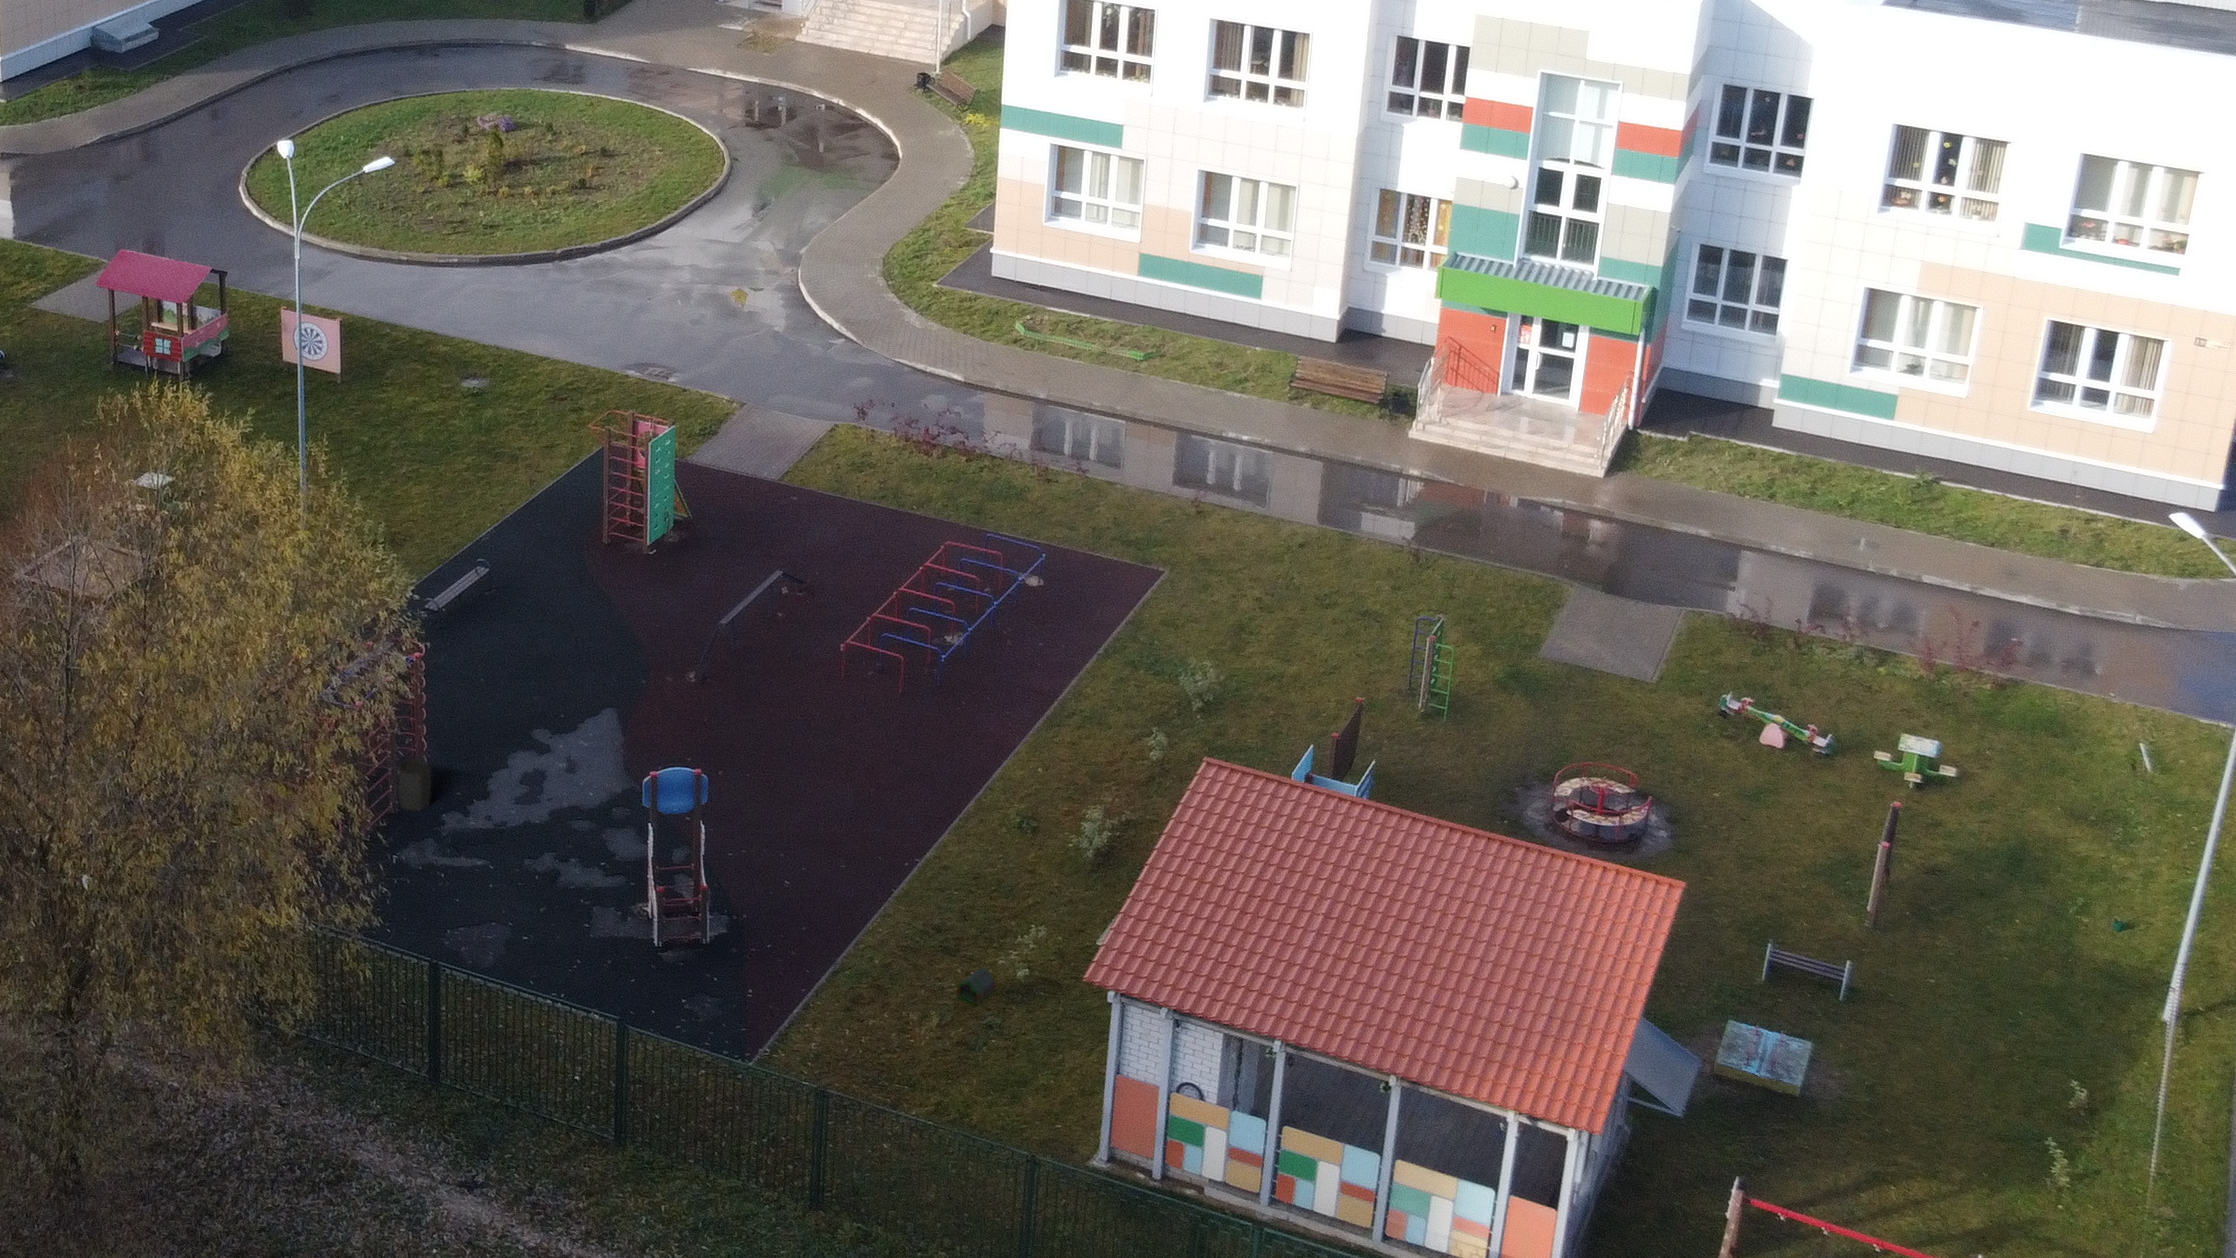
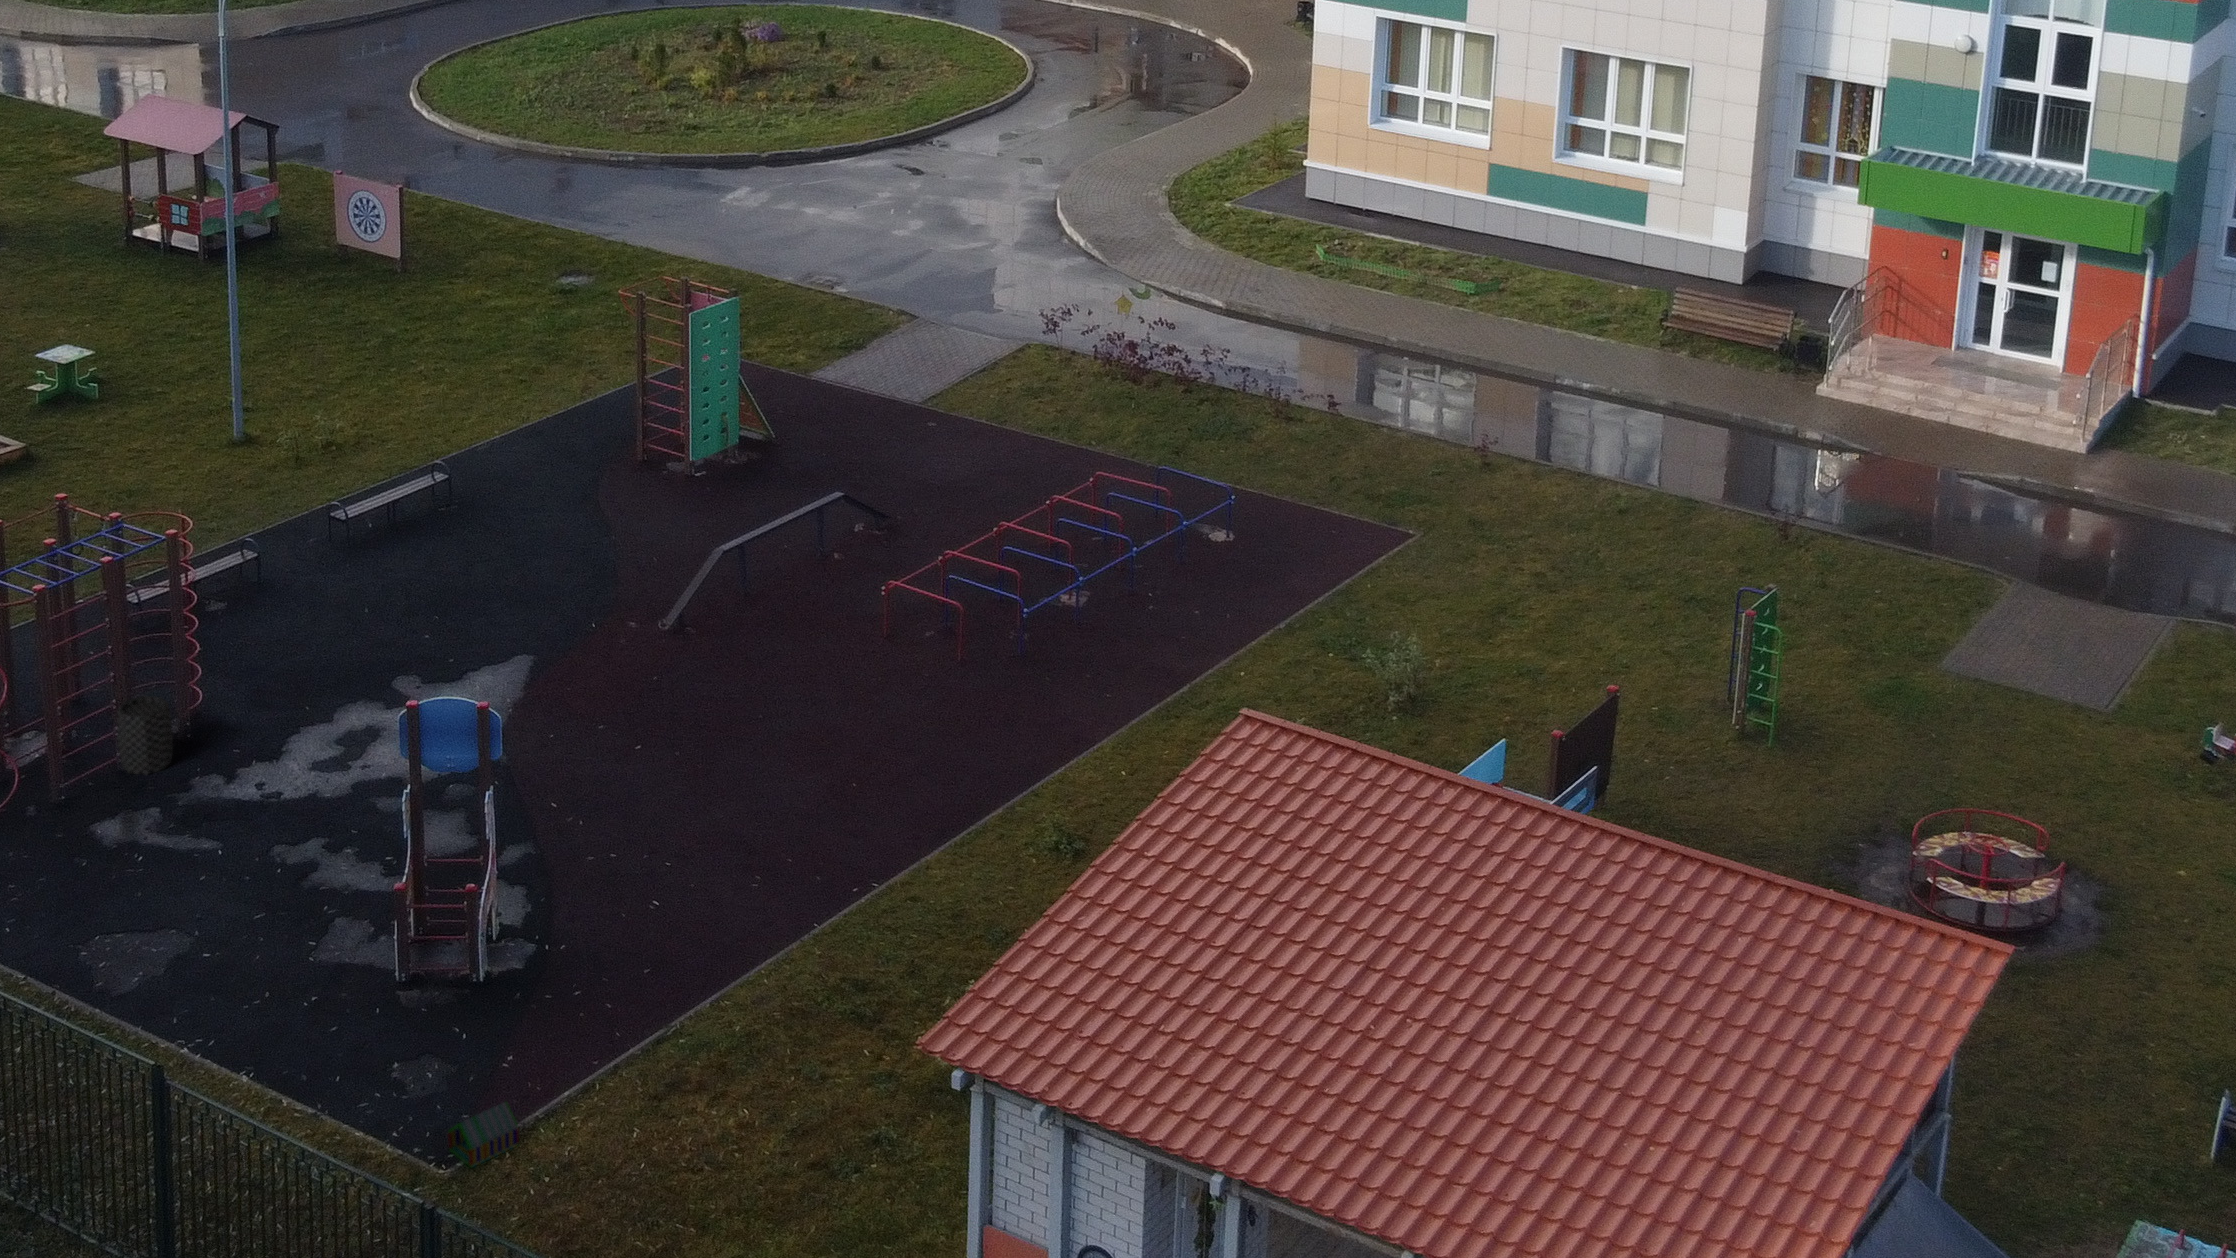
toy house: present [957,967,995,1005] -> present [448,1102,519,1168]

